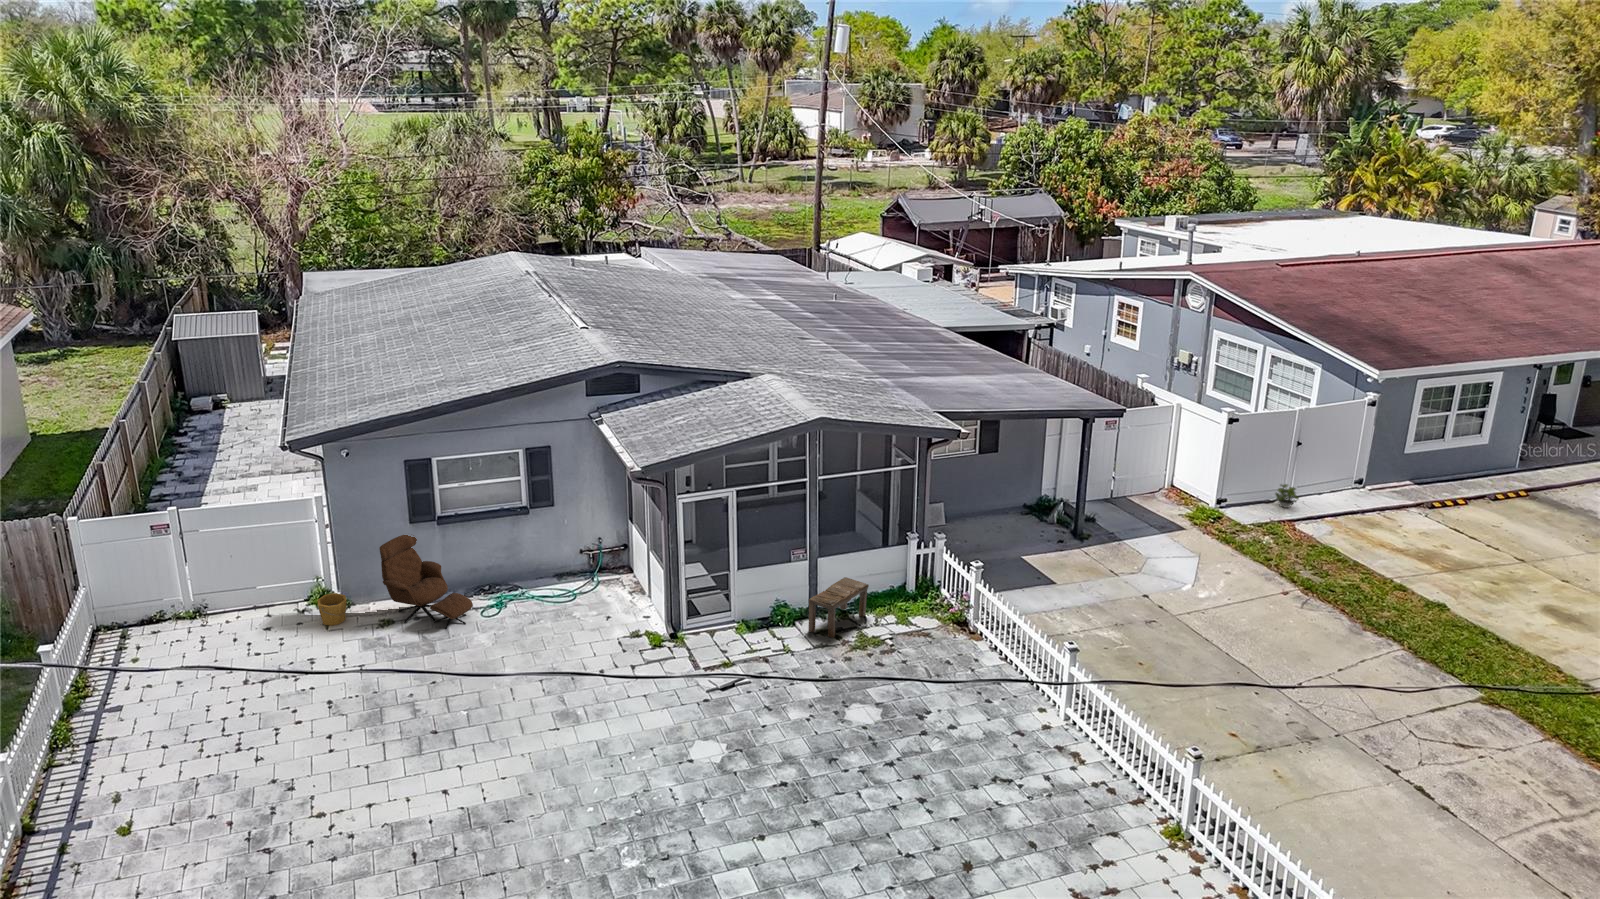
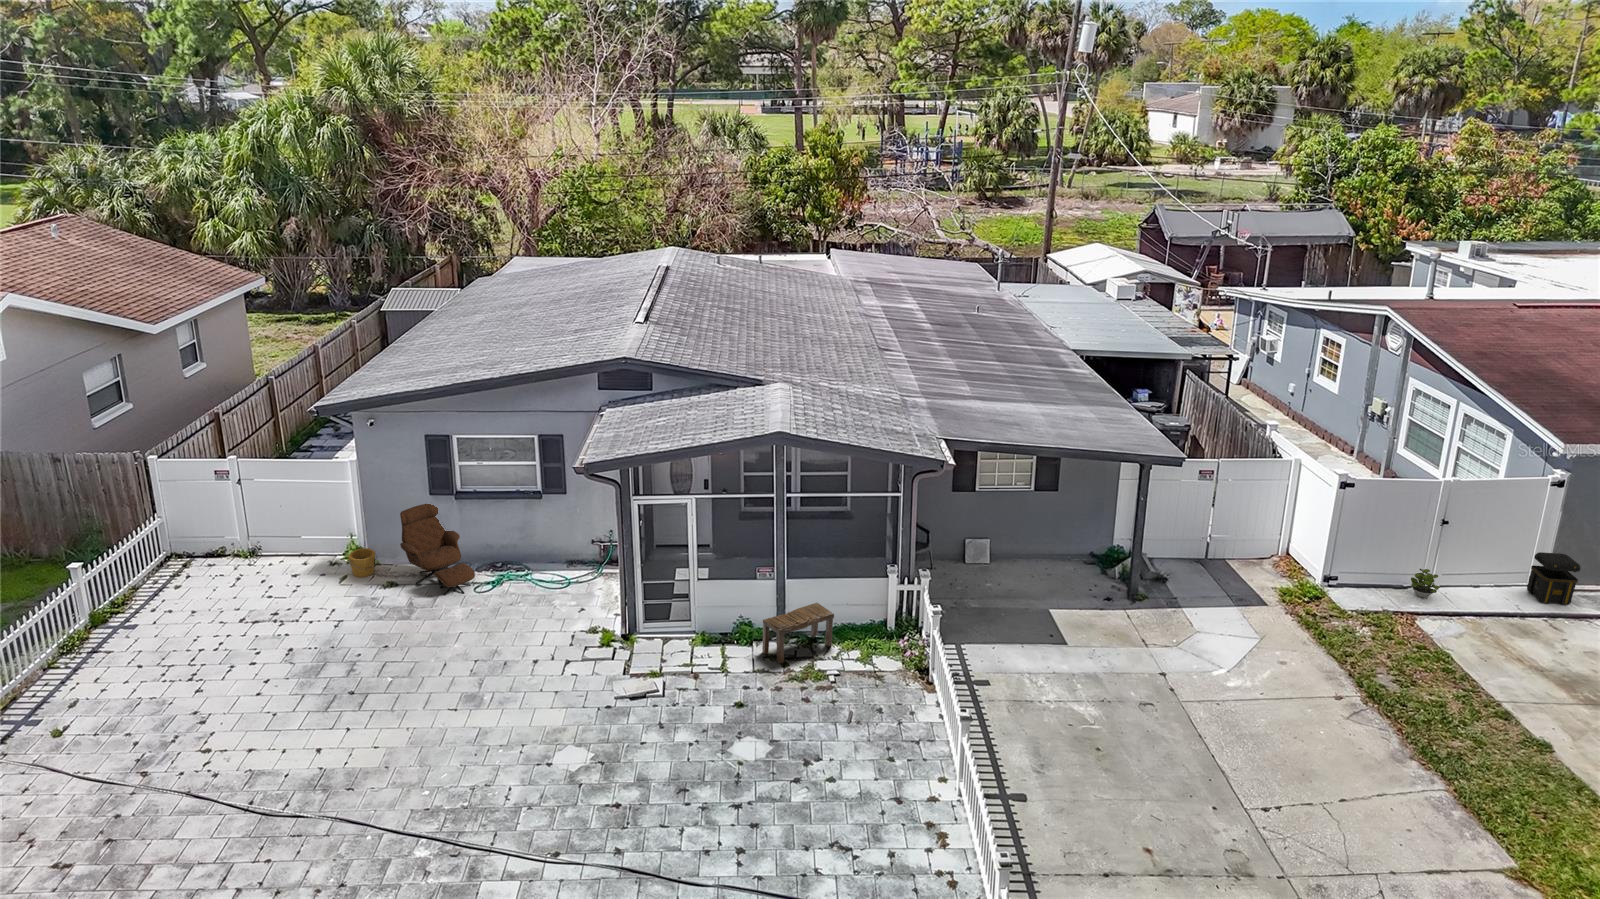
toolbox: none [1351,459,1392,500] -> present [1527,552,1581,605]

